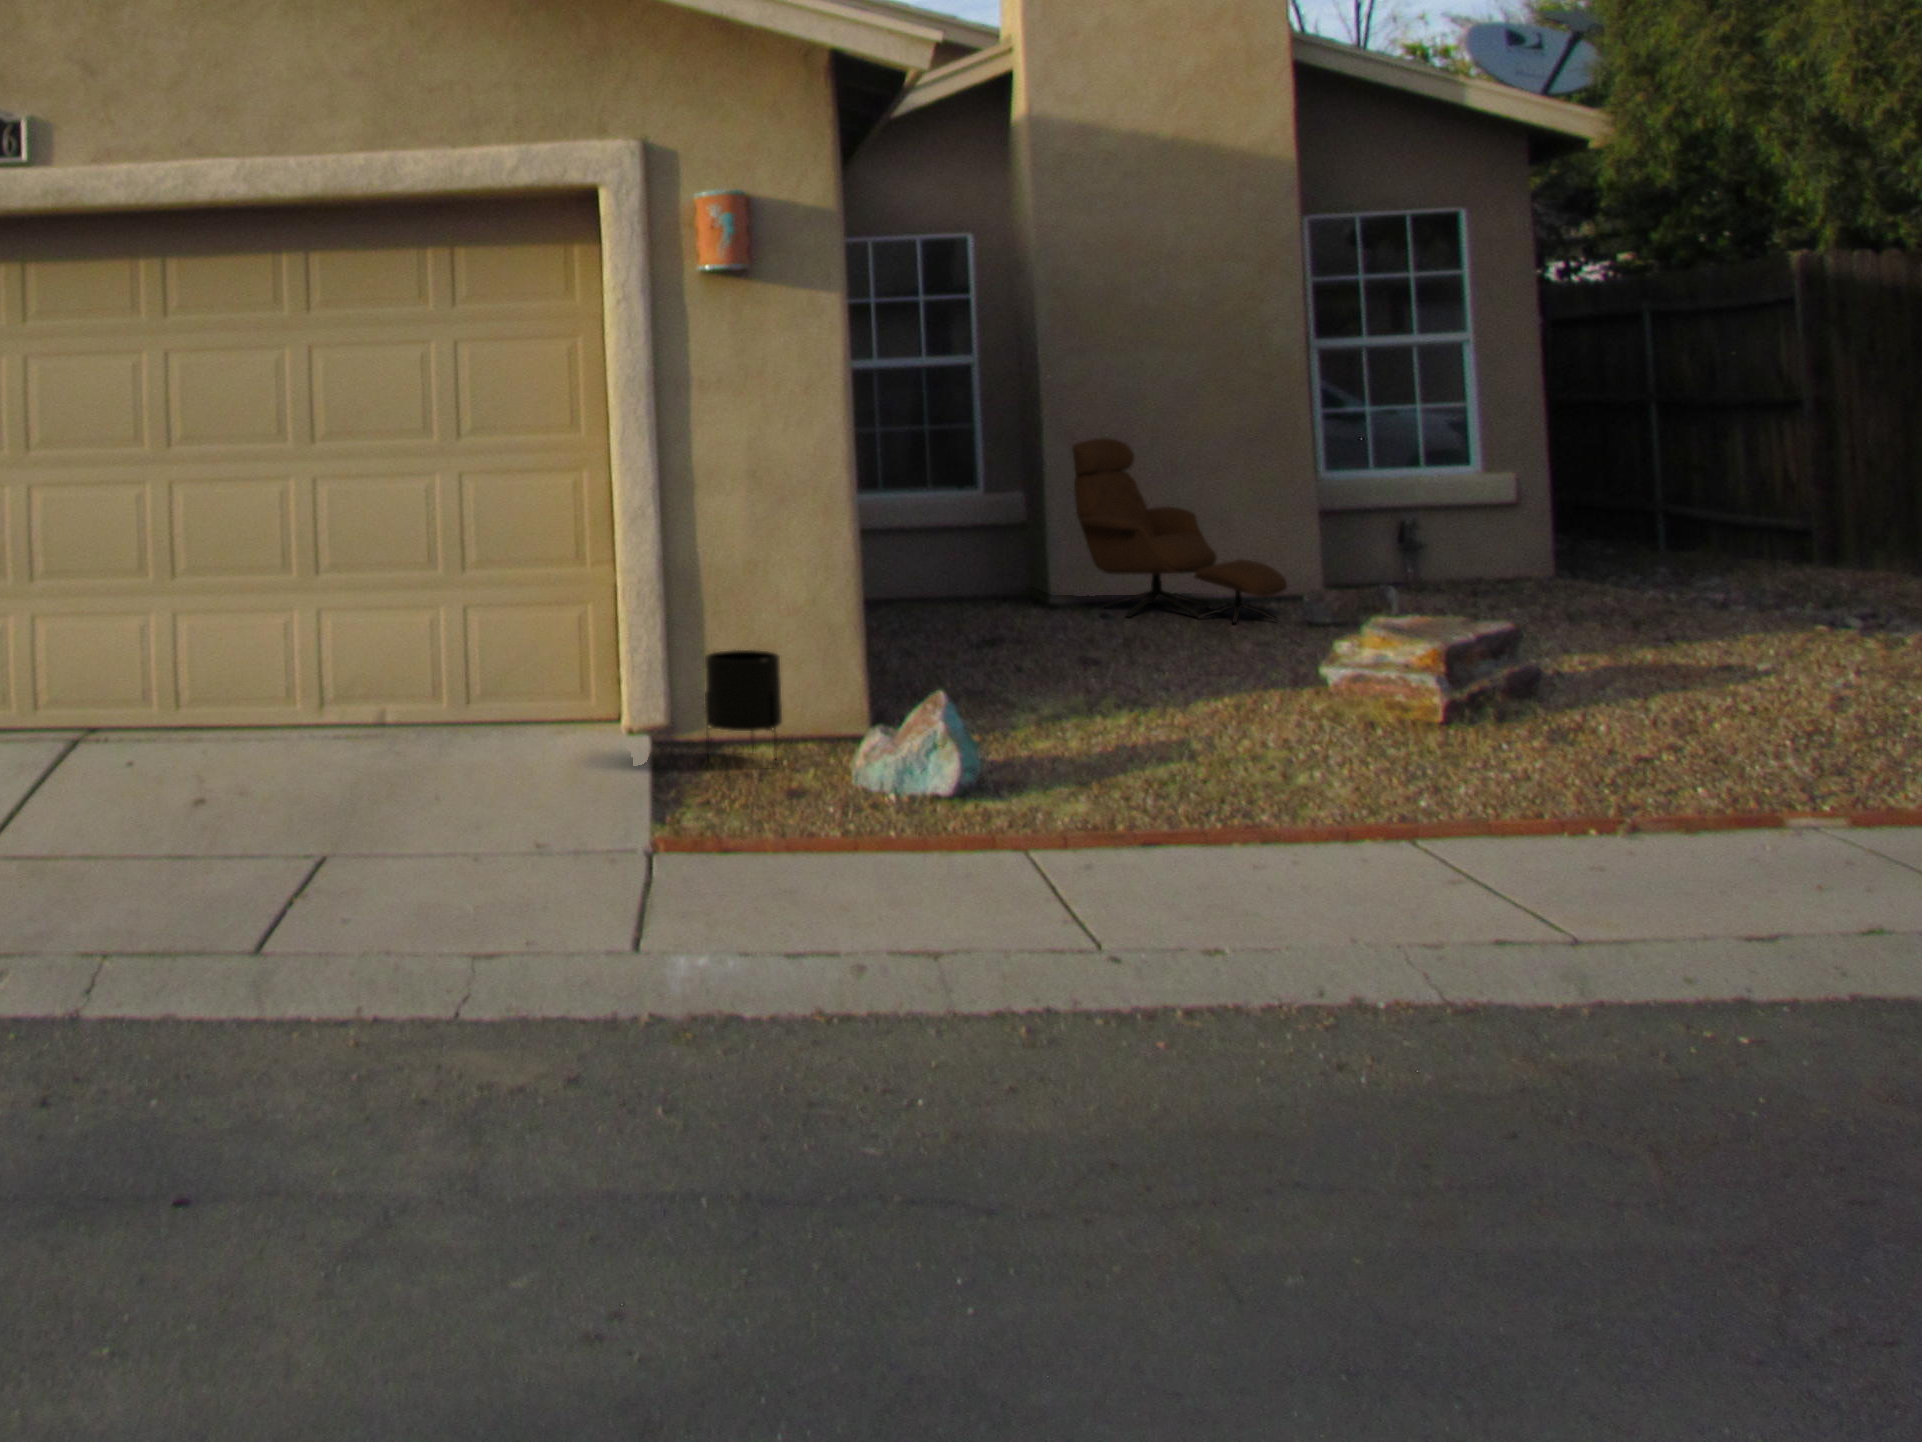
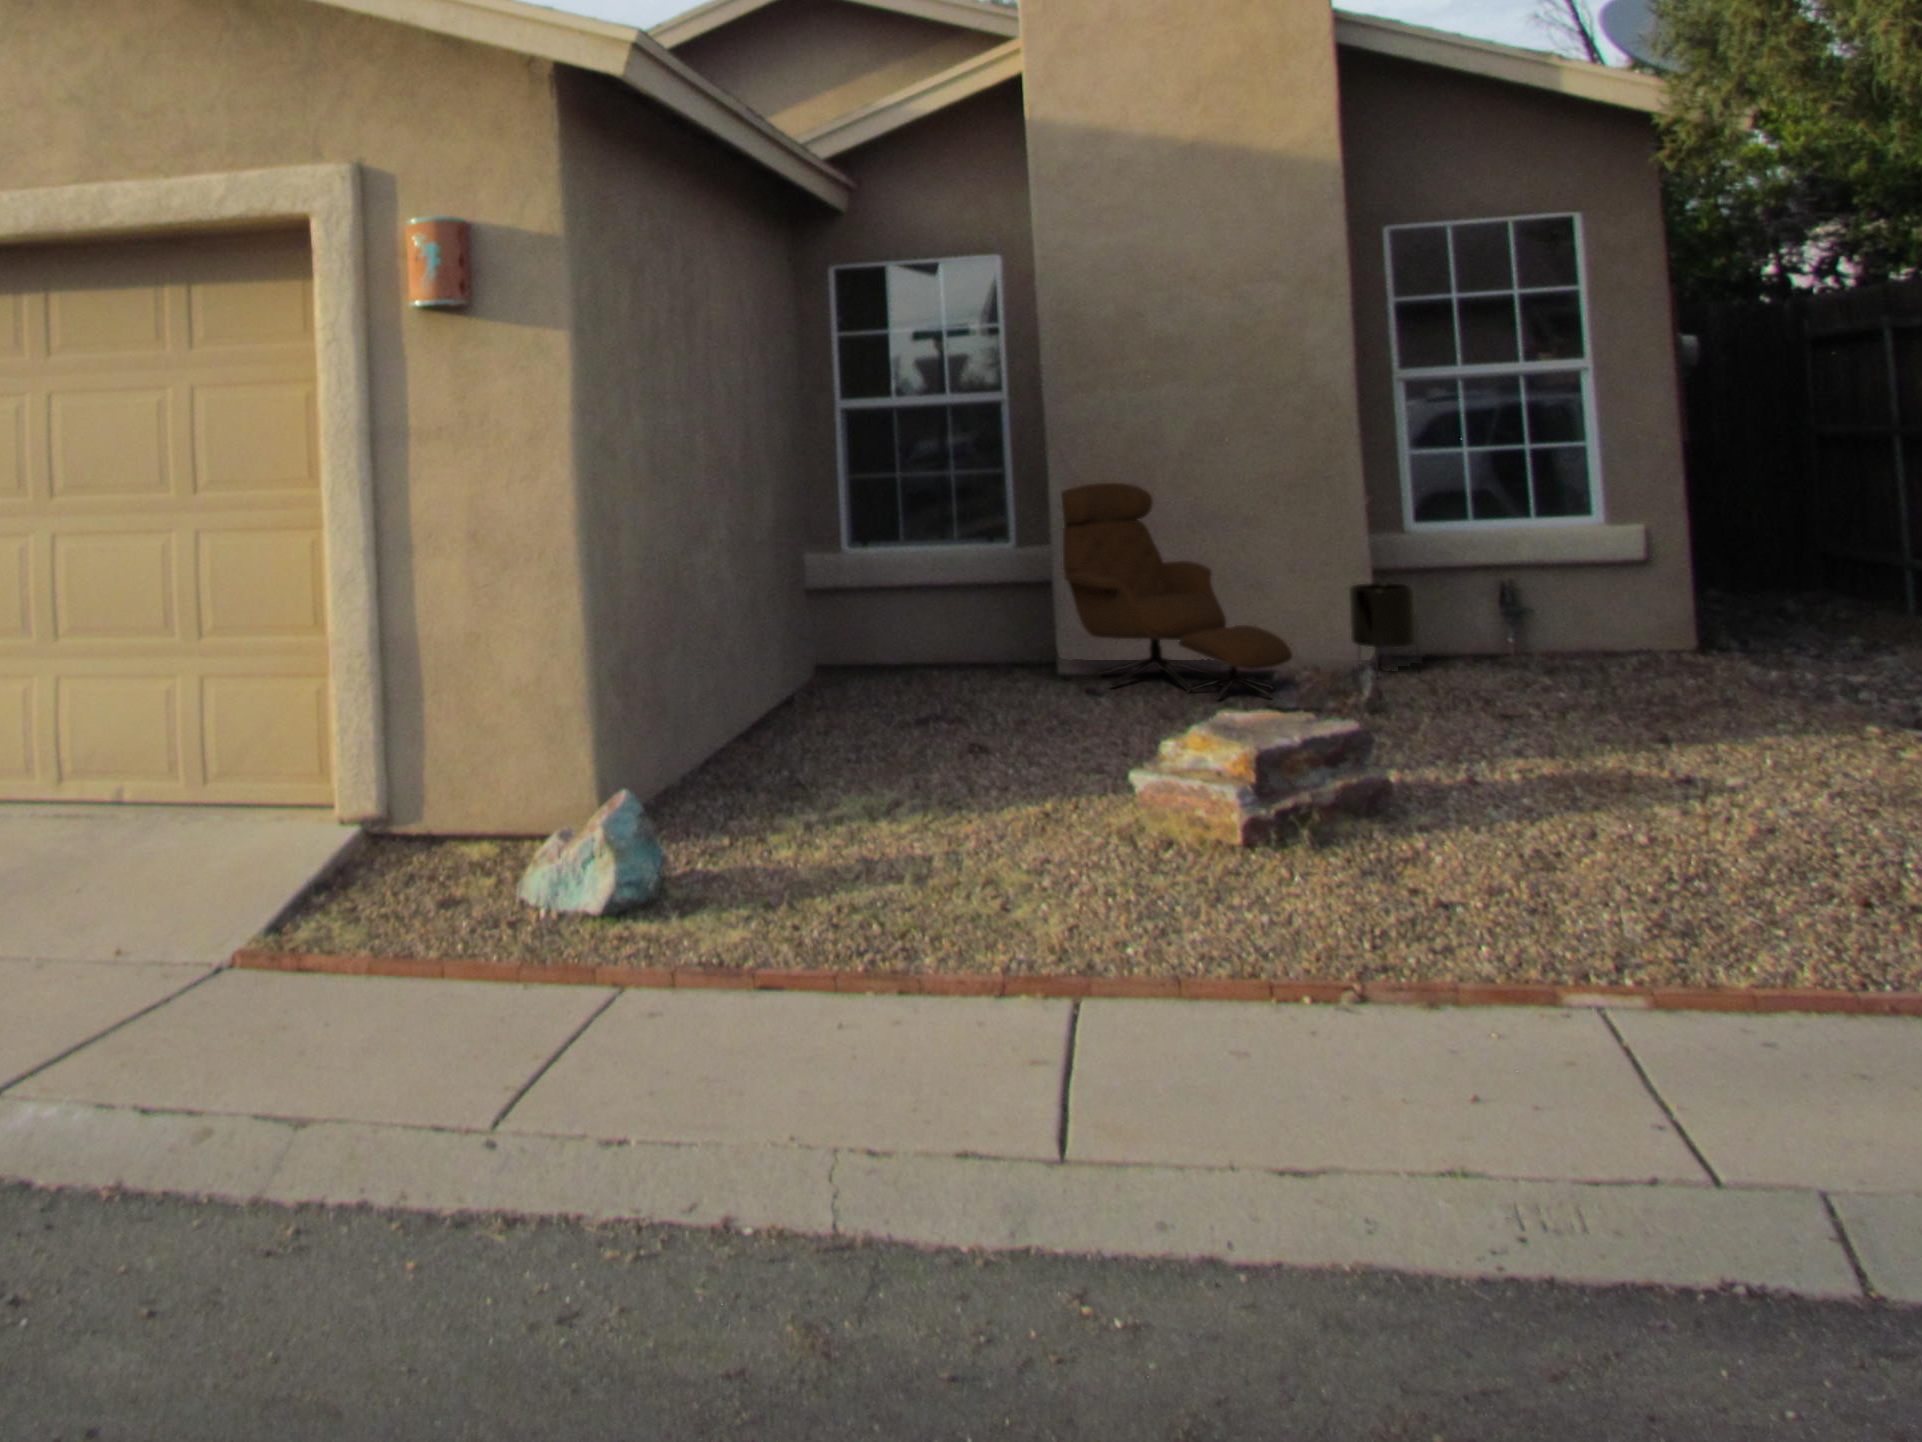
planter: present [705,650,782,750] -> present [1349,583,1418,654]

